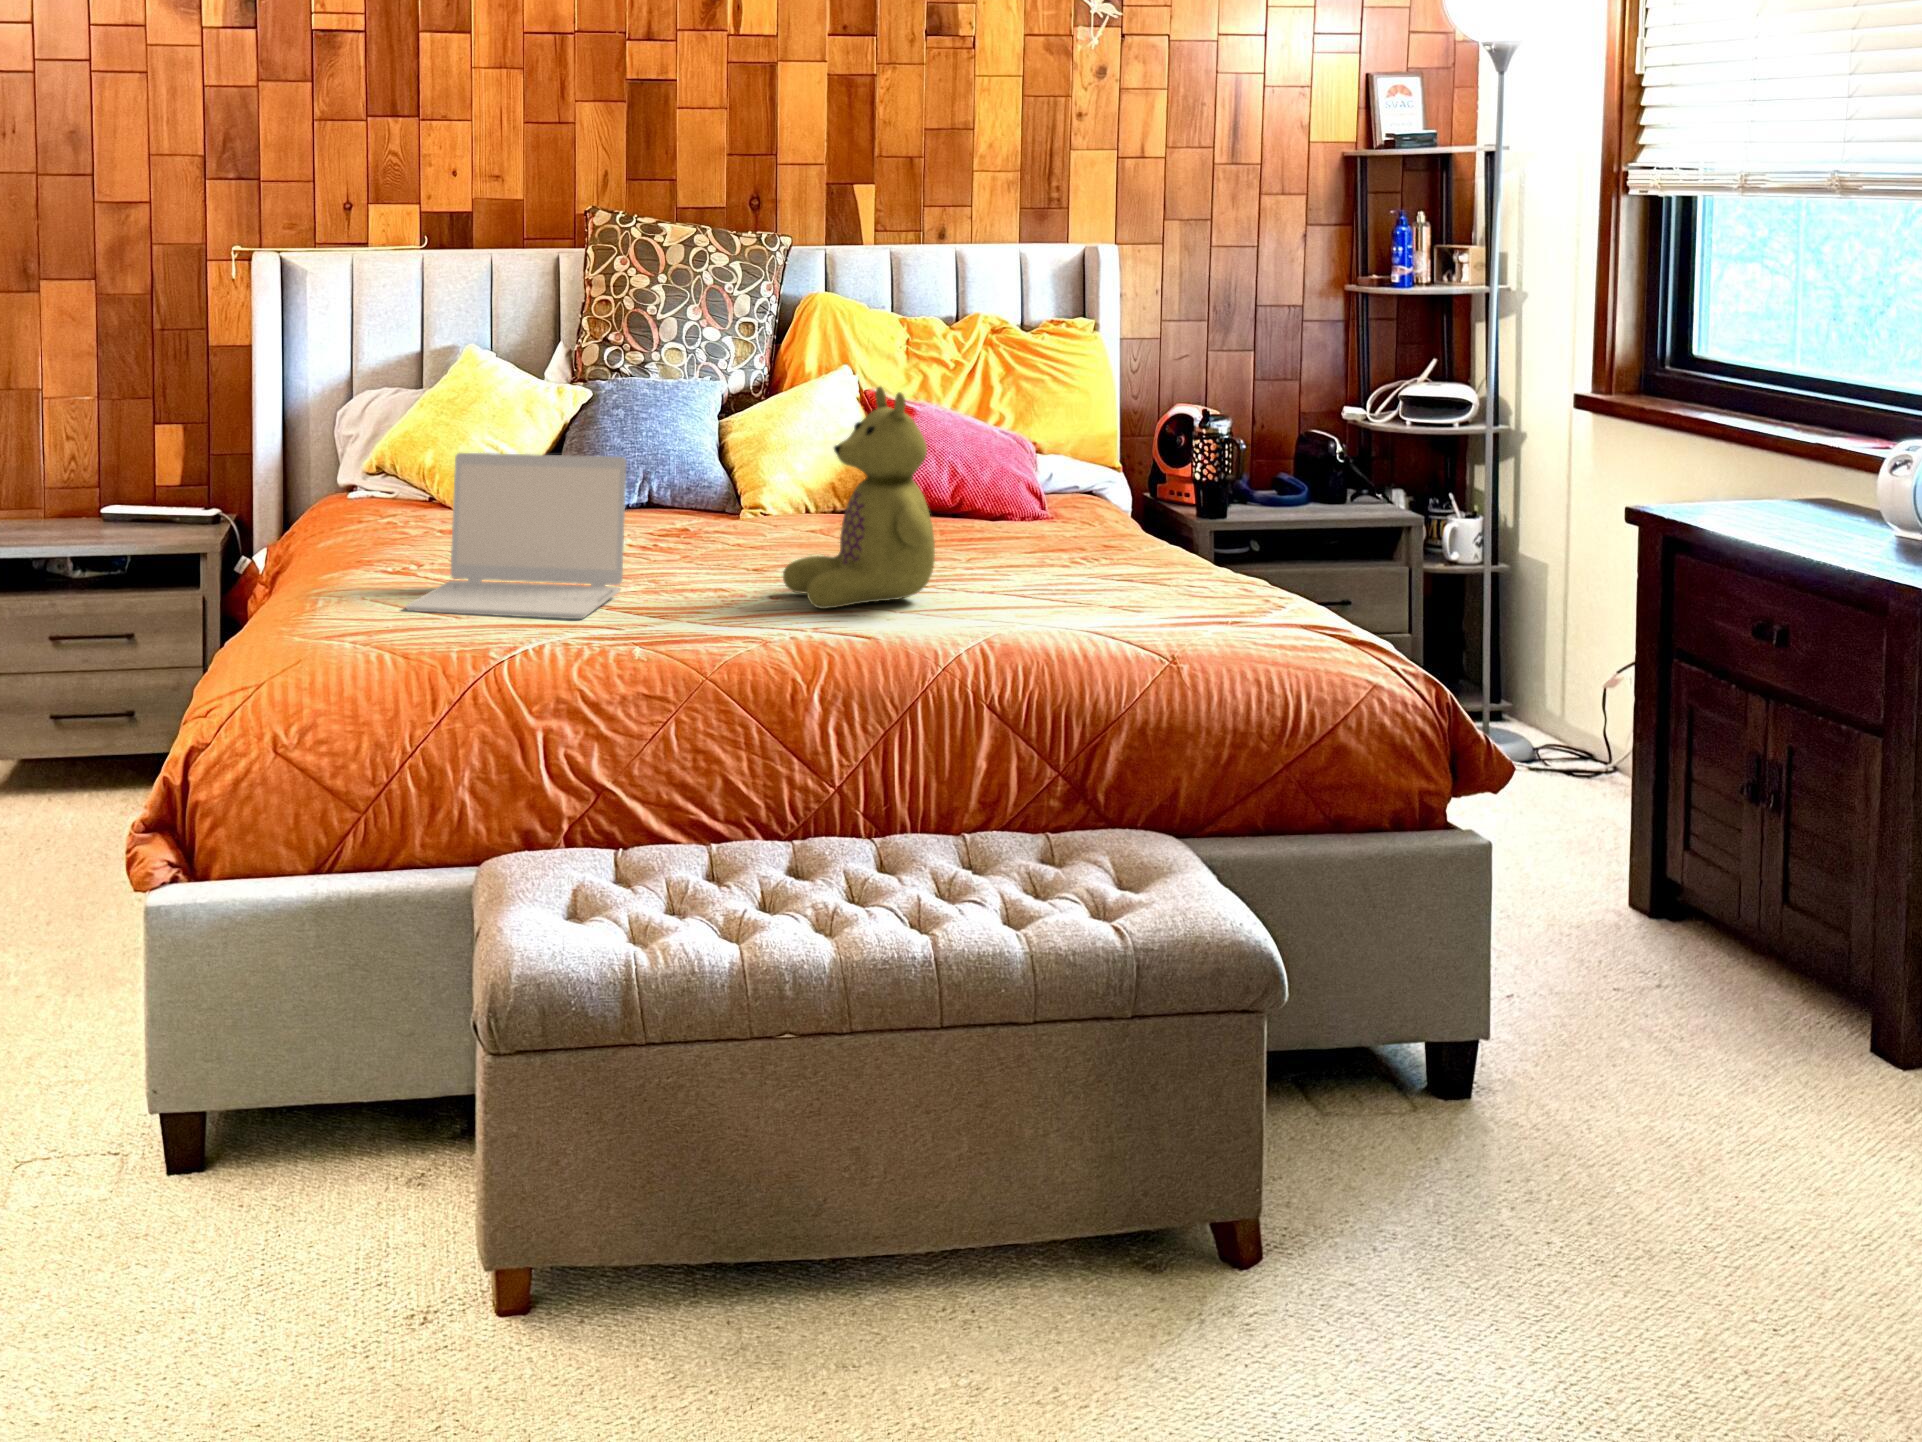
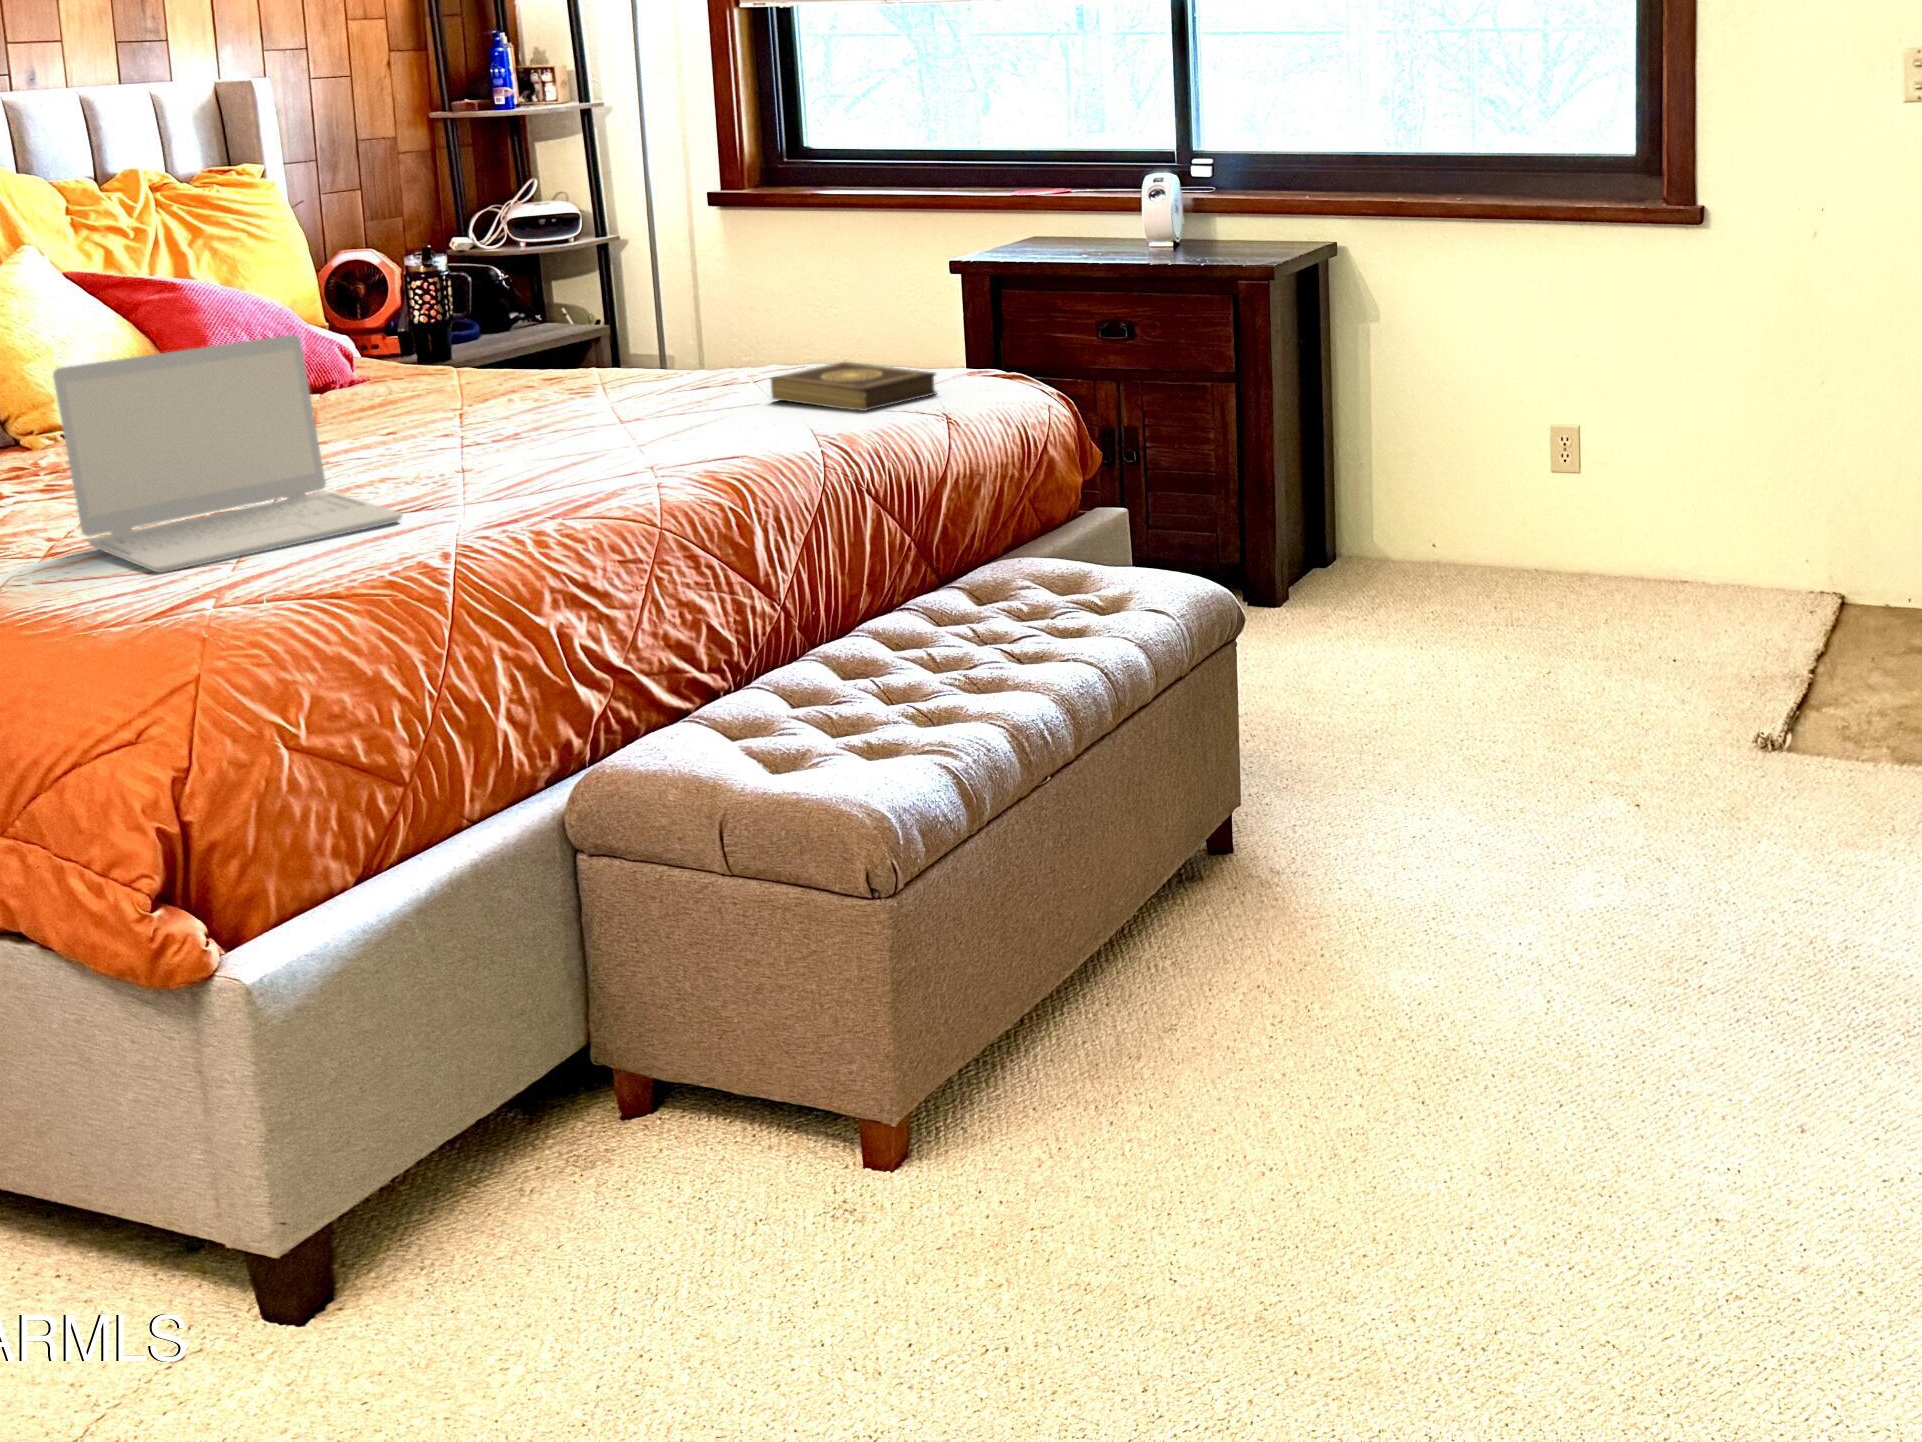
stuffed bear: present [783,387,935,609] -> none [465,215,658,458]
book: none [1118,584,1237,639] -> present [771,362,937,411]

